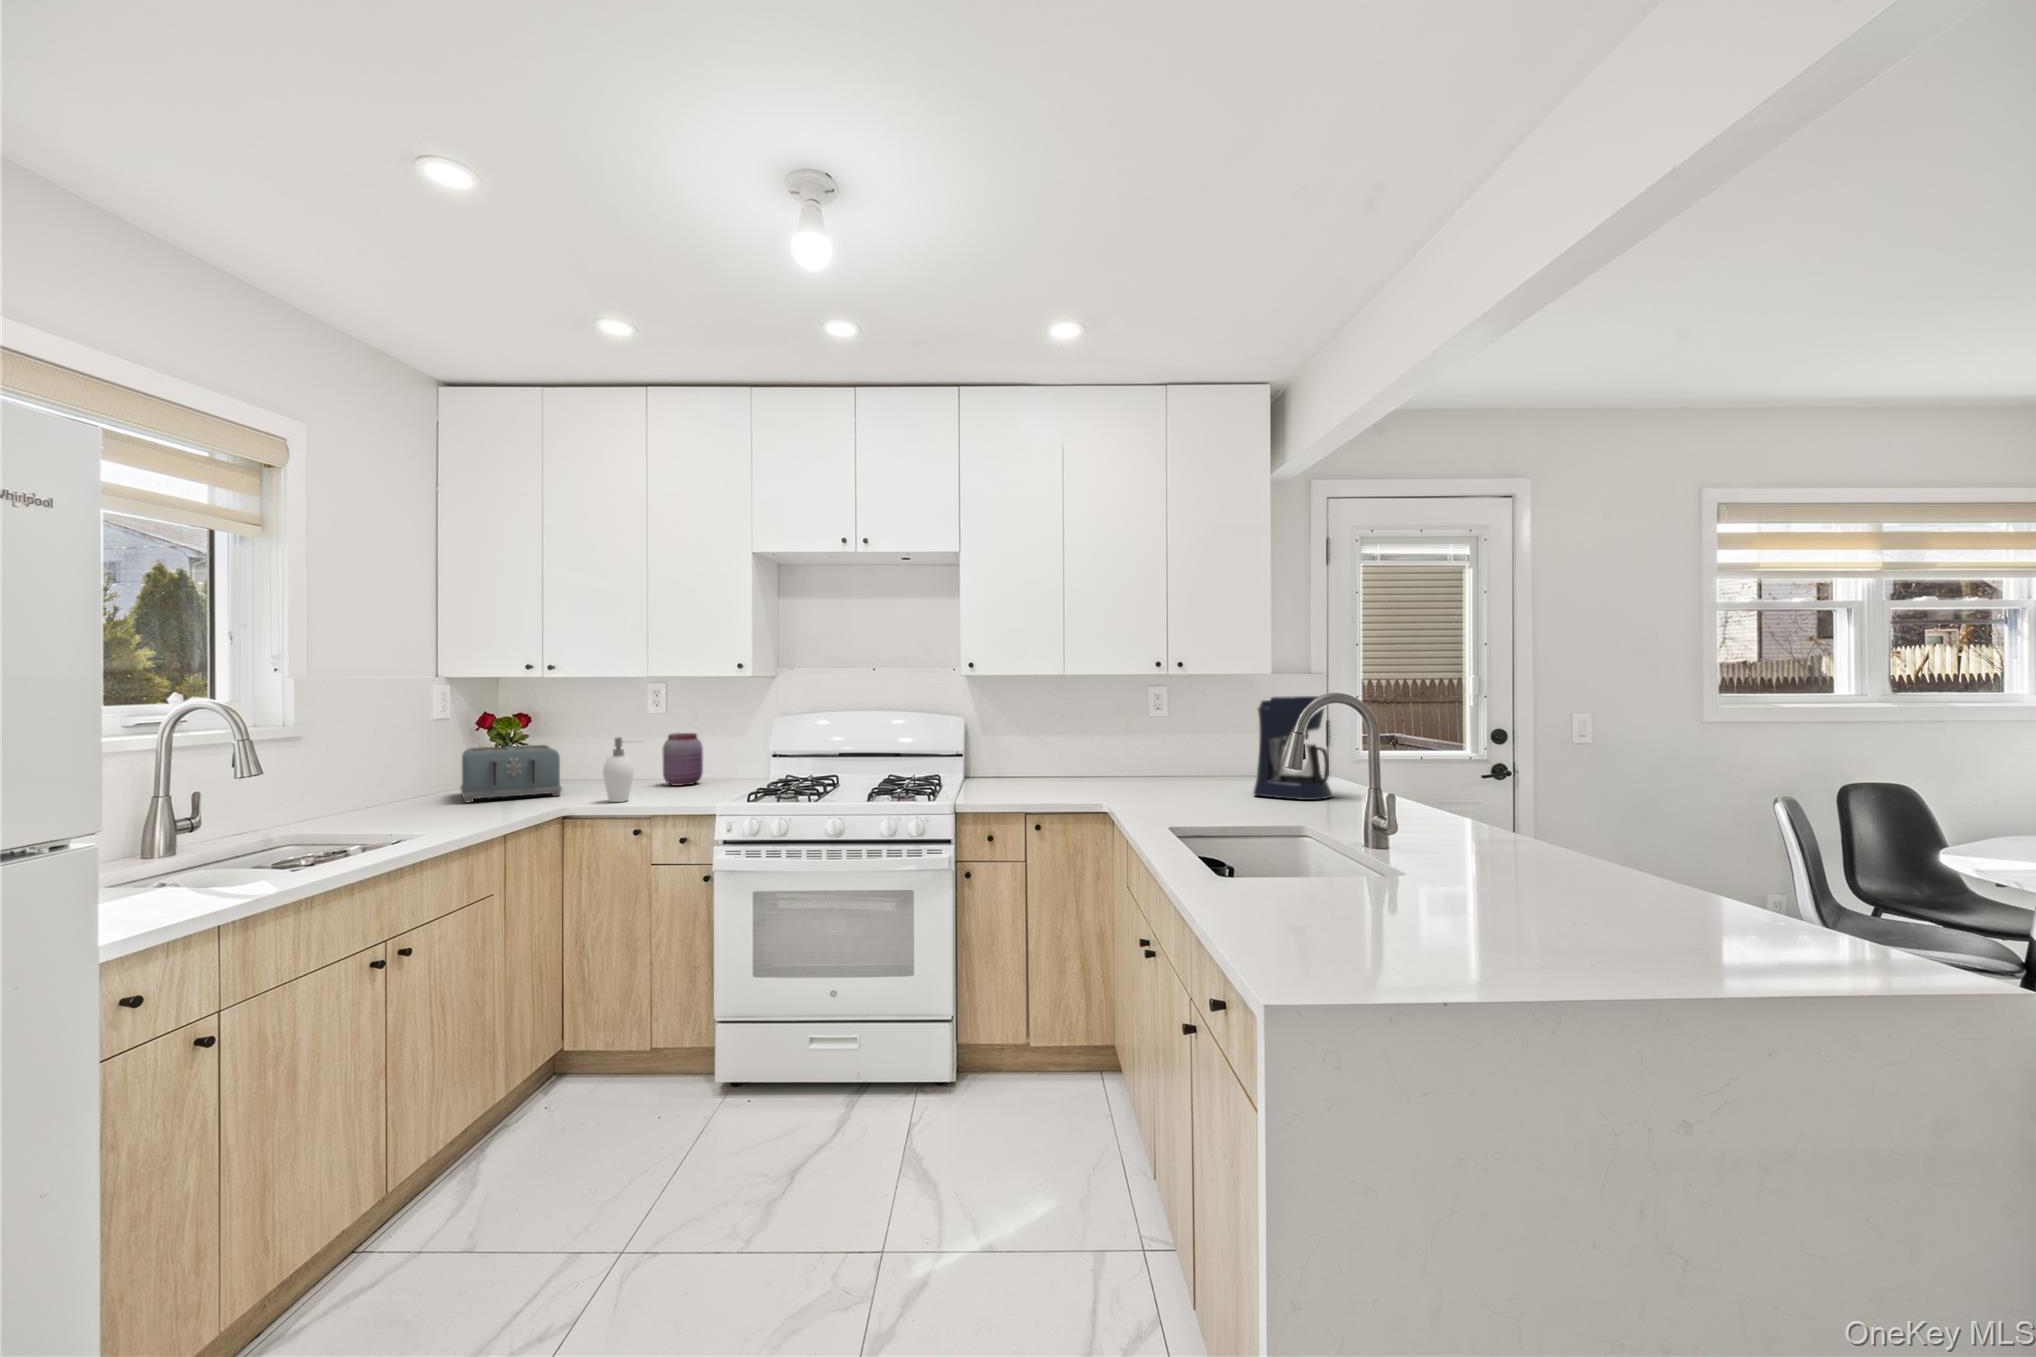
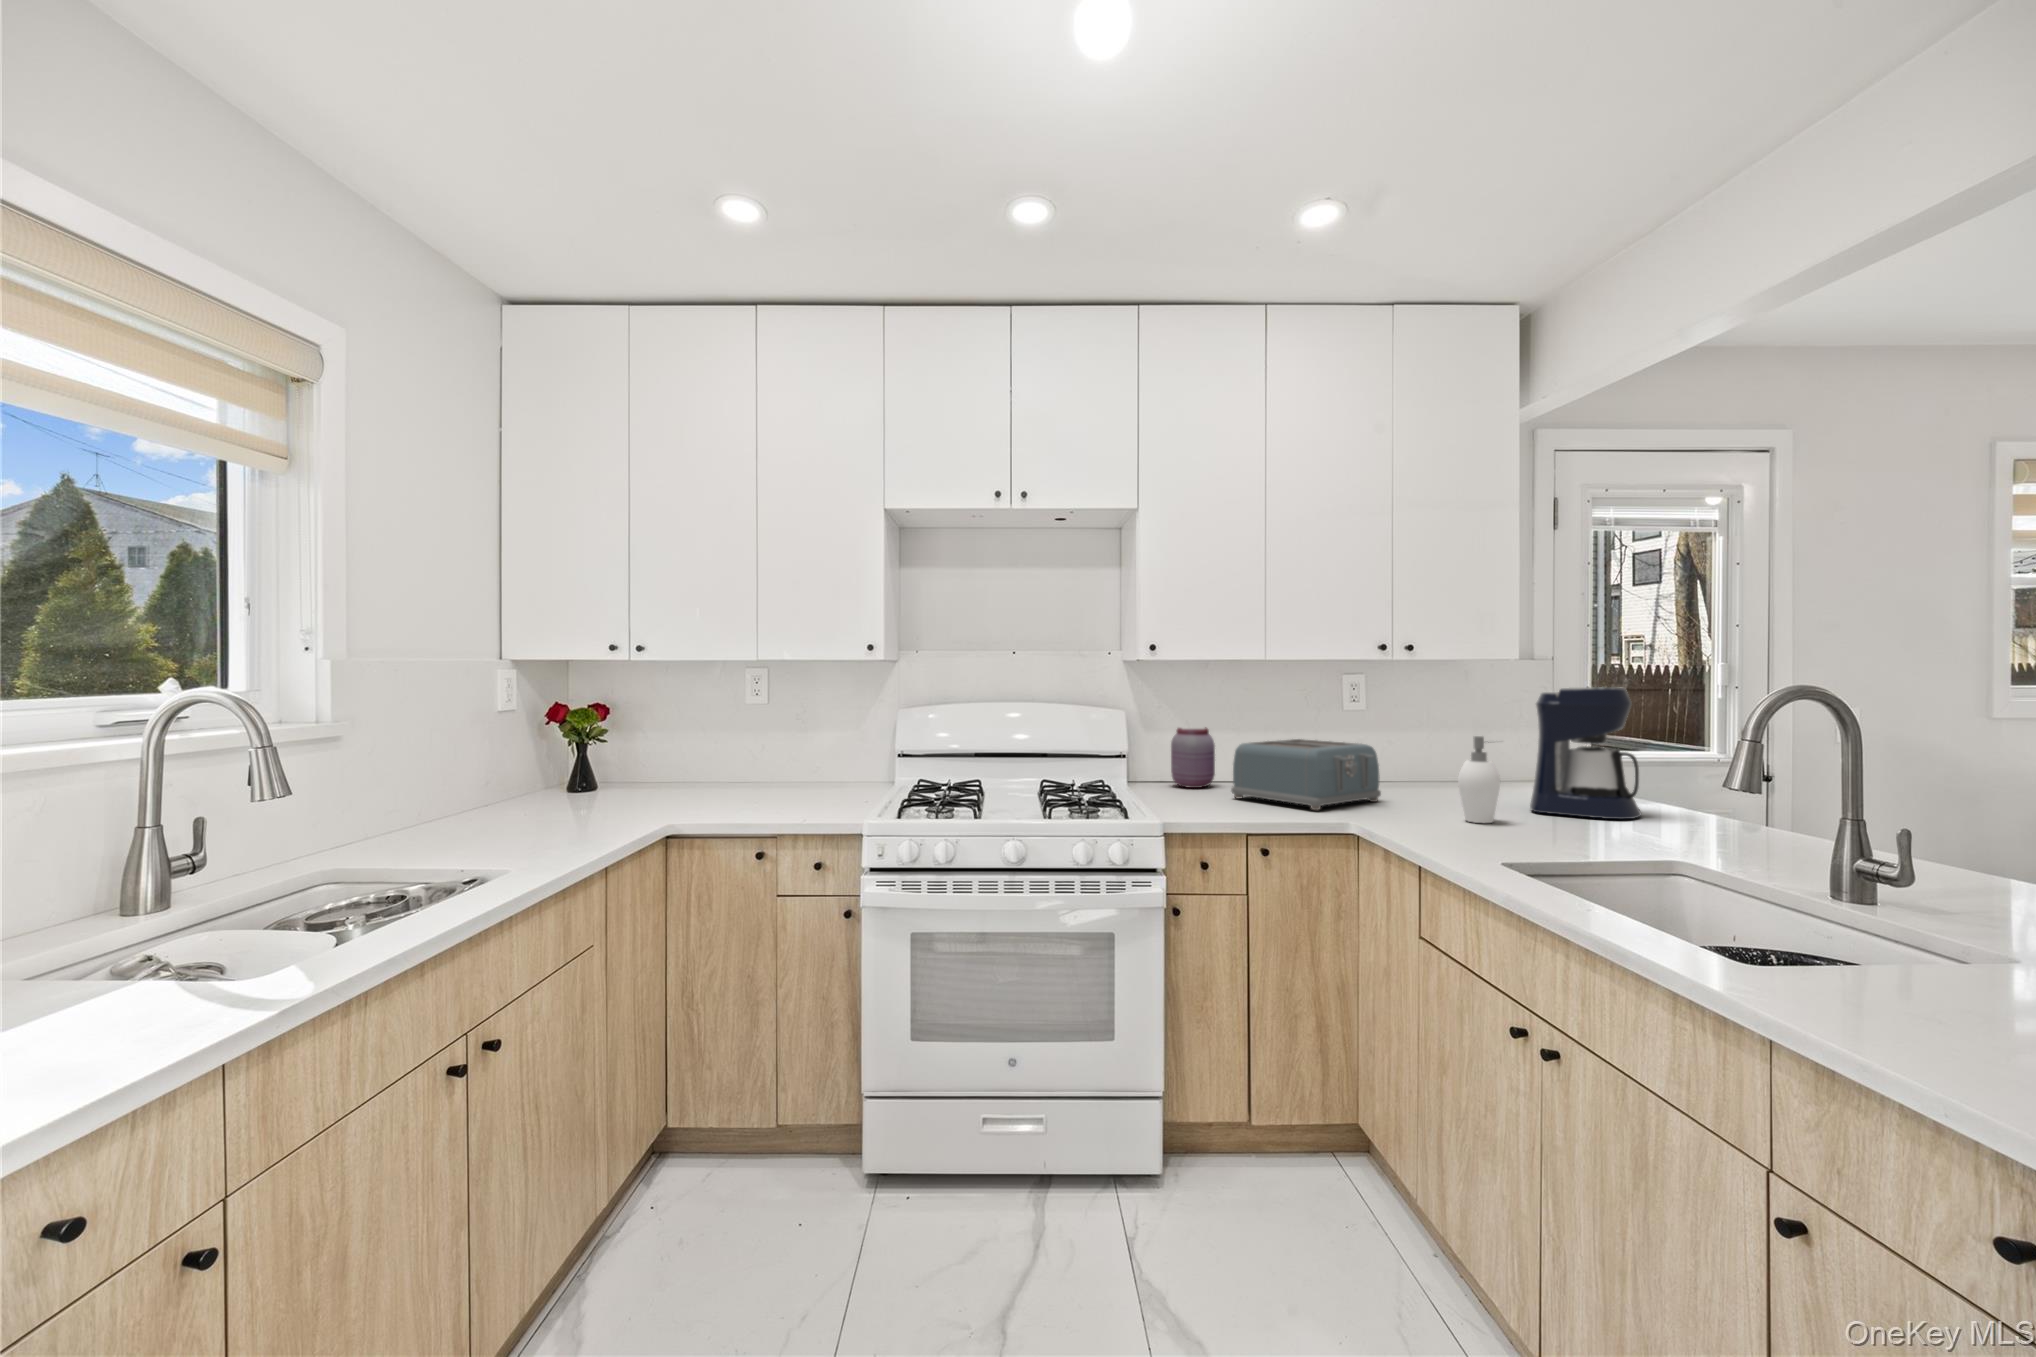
jar: present [663,733,703,786] -> present [1171,727,1215,788]
soap dispenser: present [603,737,634,802] -> present [1458,736,1500,823]
toaster: present [461,745,562,802] -> present [1231,739,1381,810]

